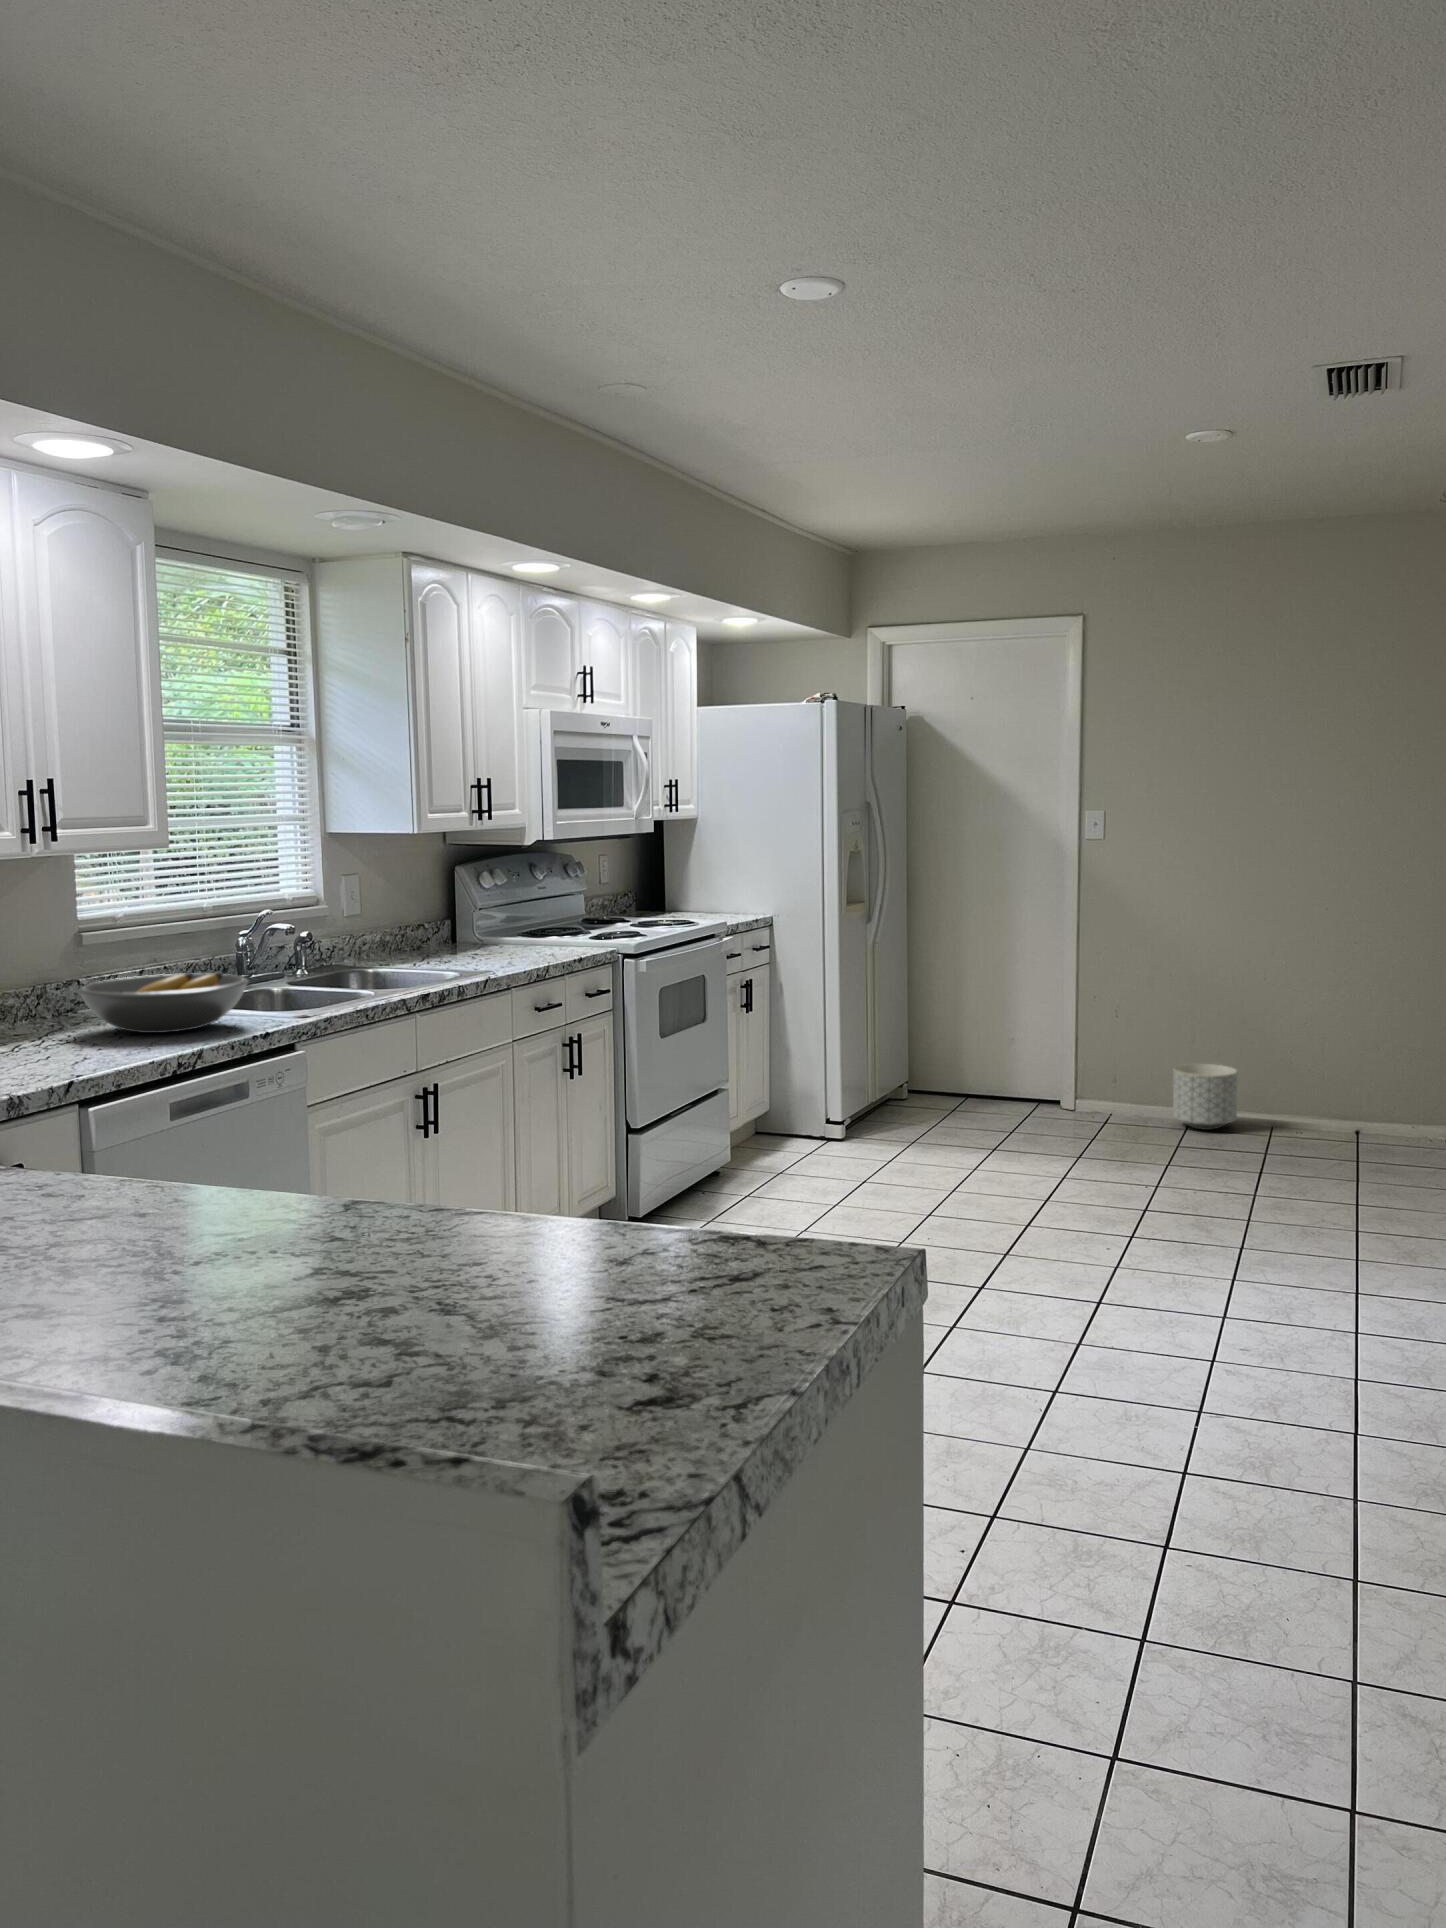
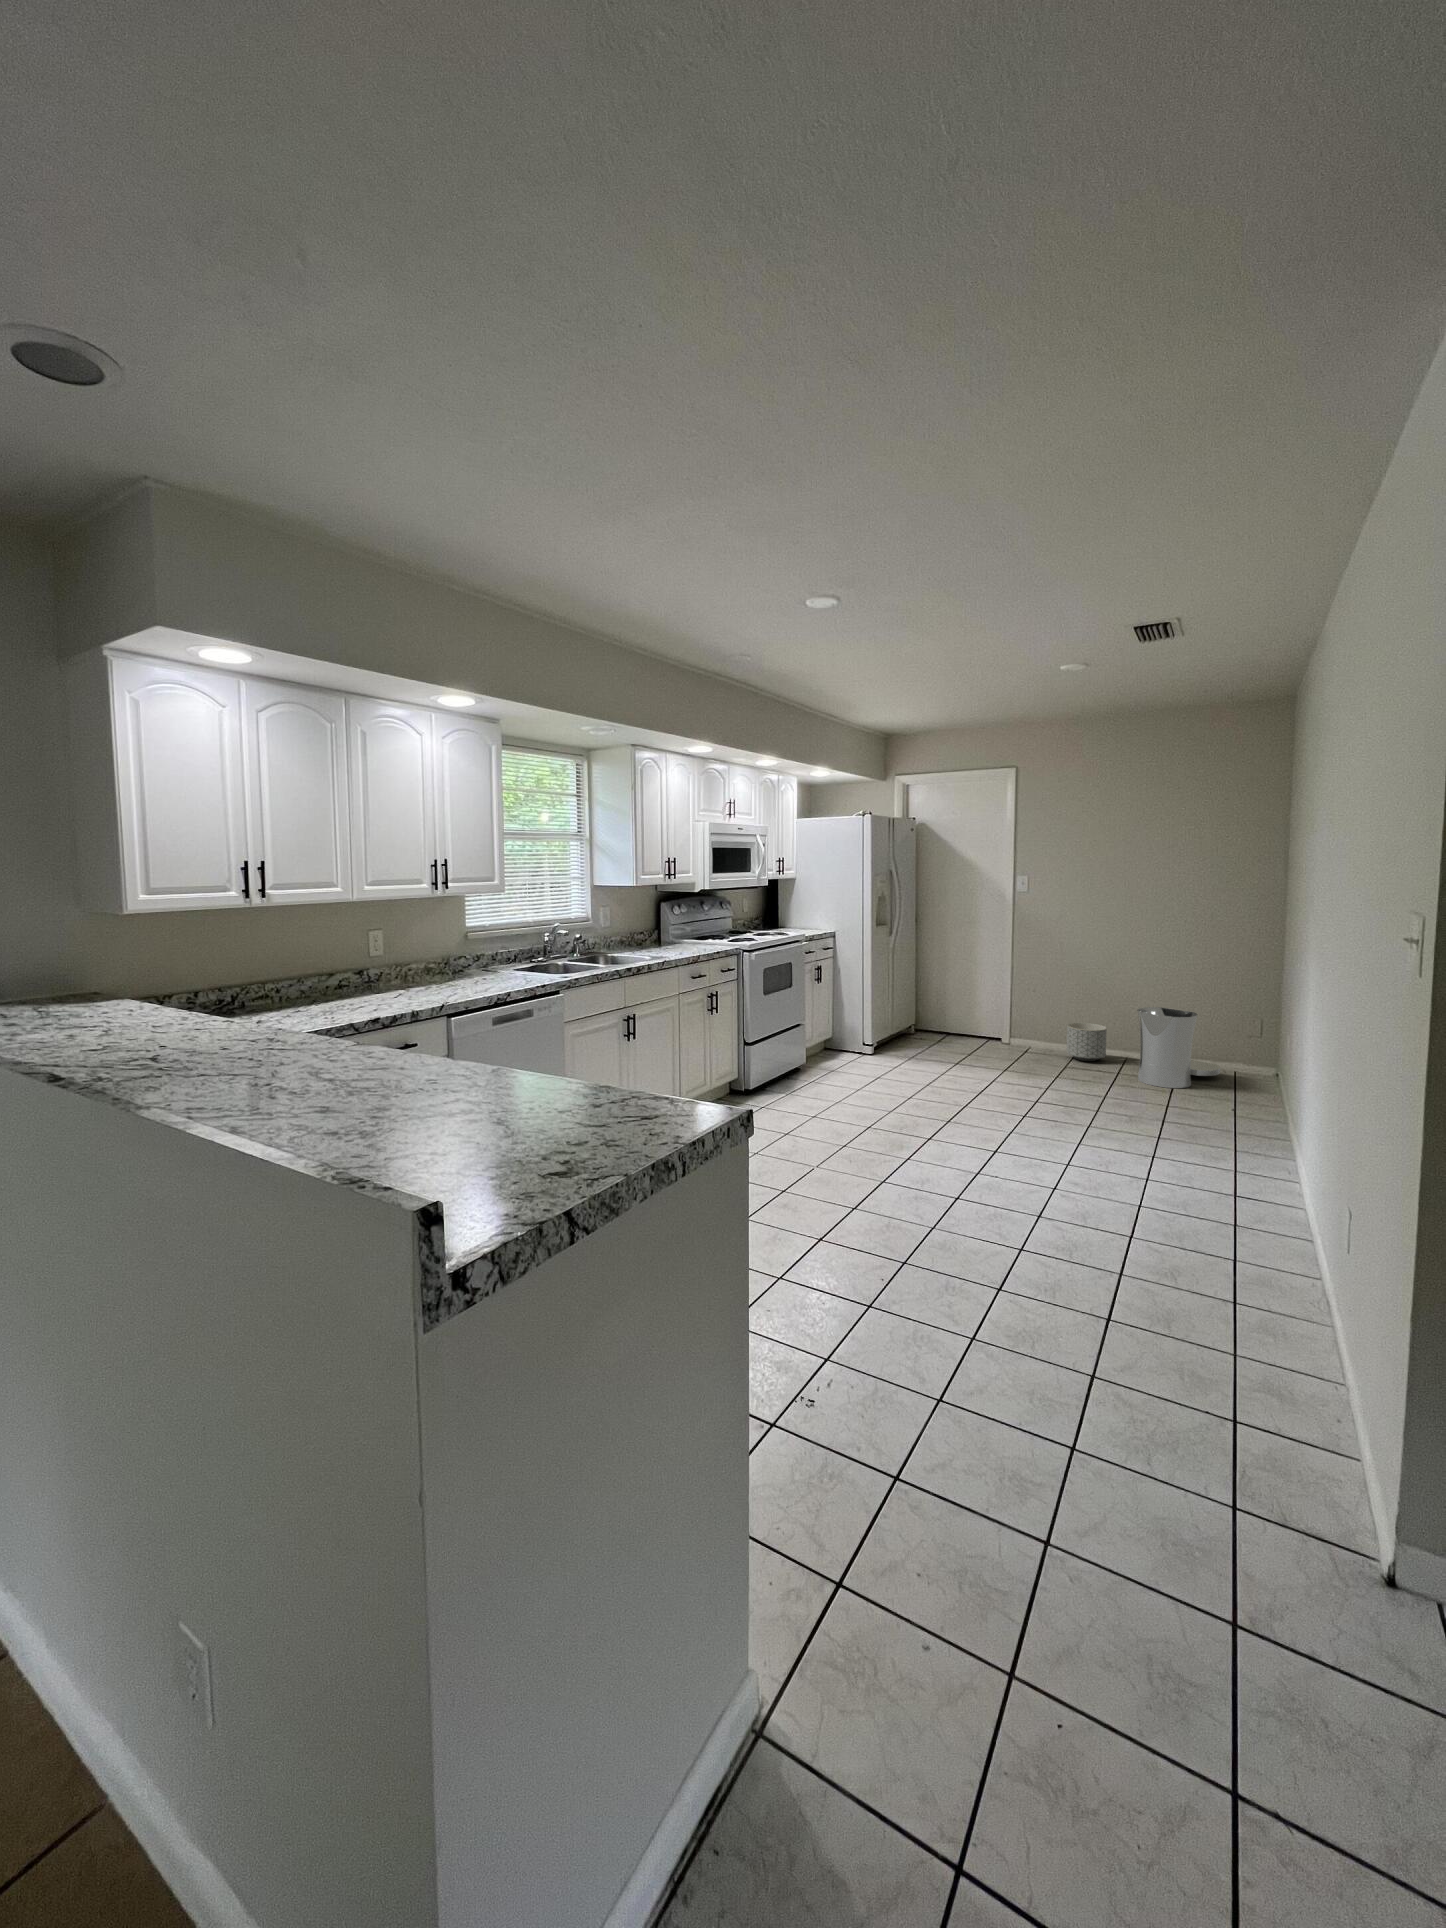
fruit bowl: present [78,972,248,1033] -> none [459,954,538,982]
trash can: none [1292,1031,1418,1167] -> present [1137,1007,1220,1088]

